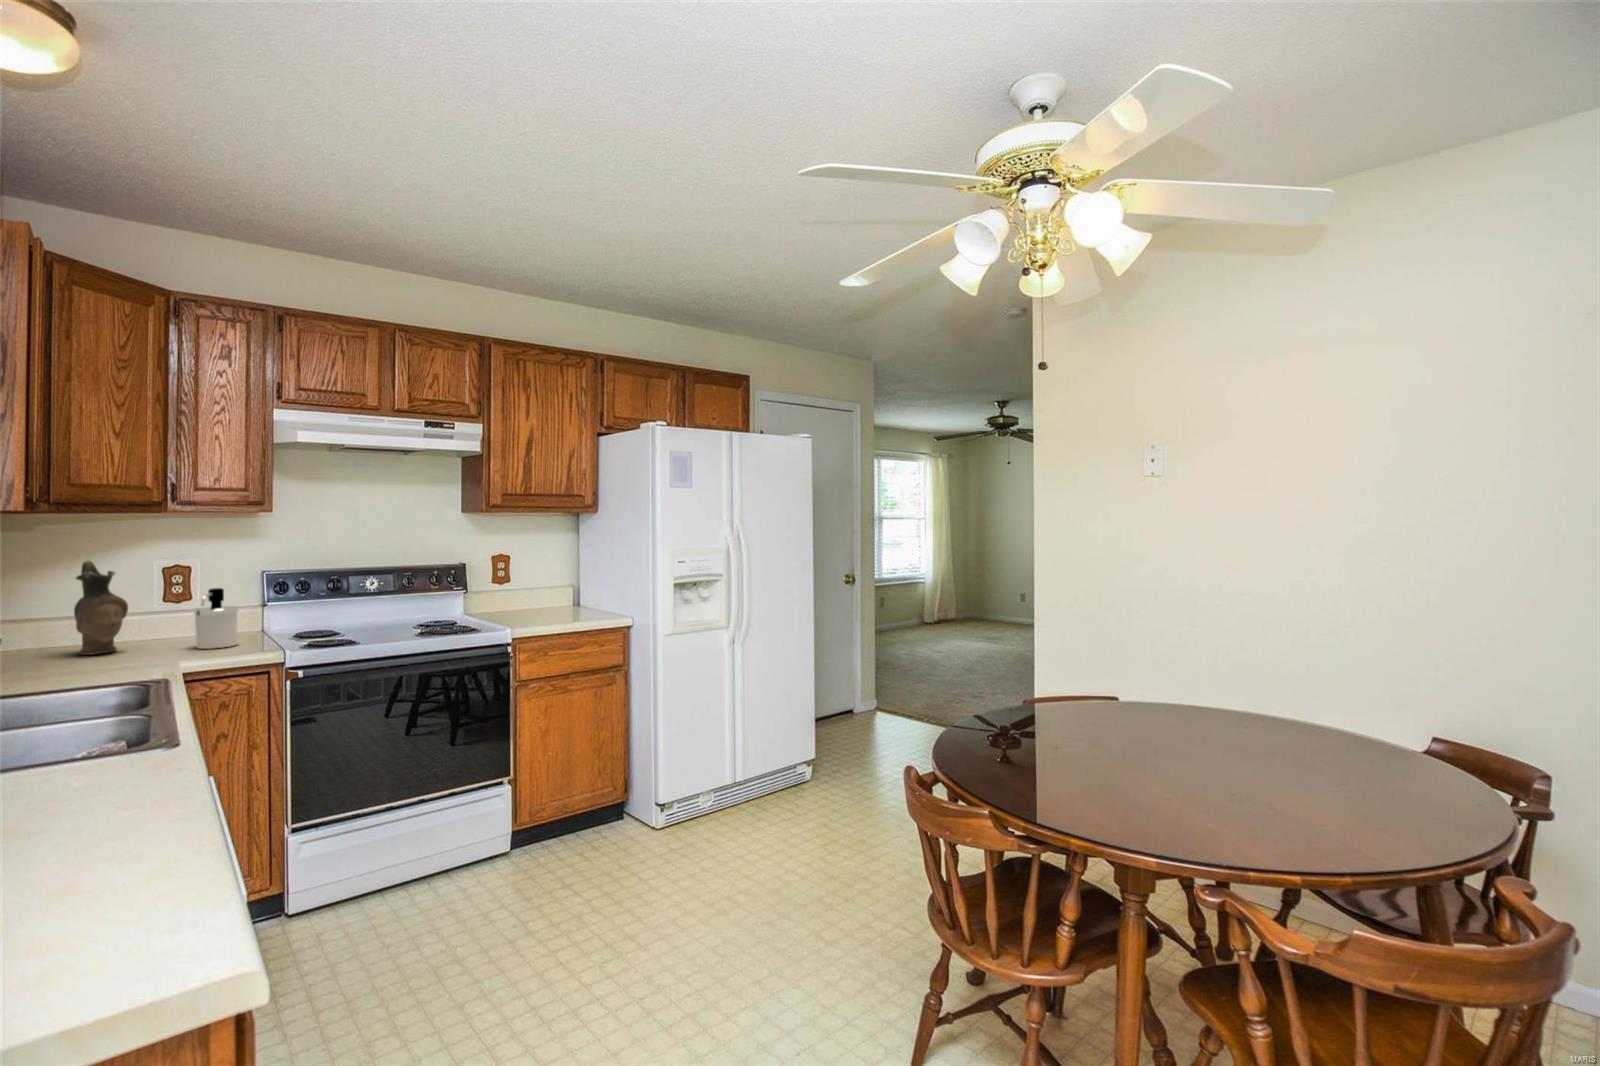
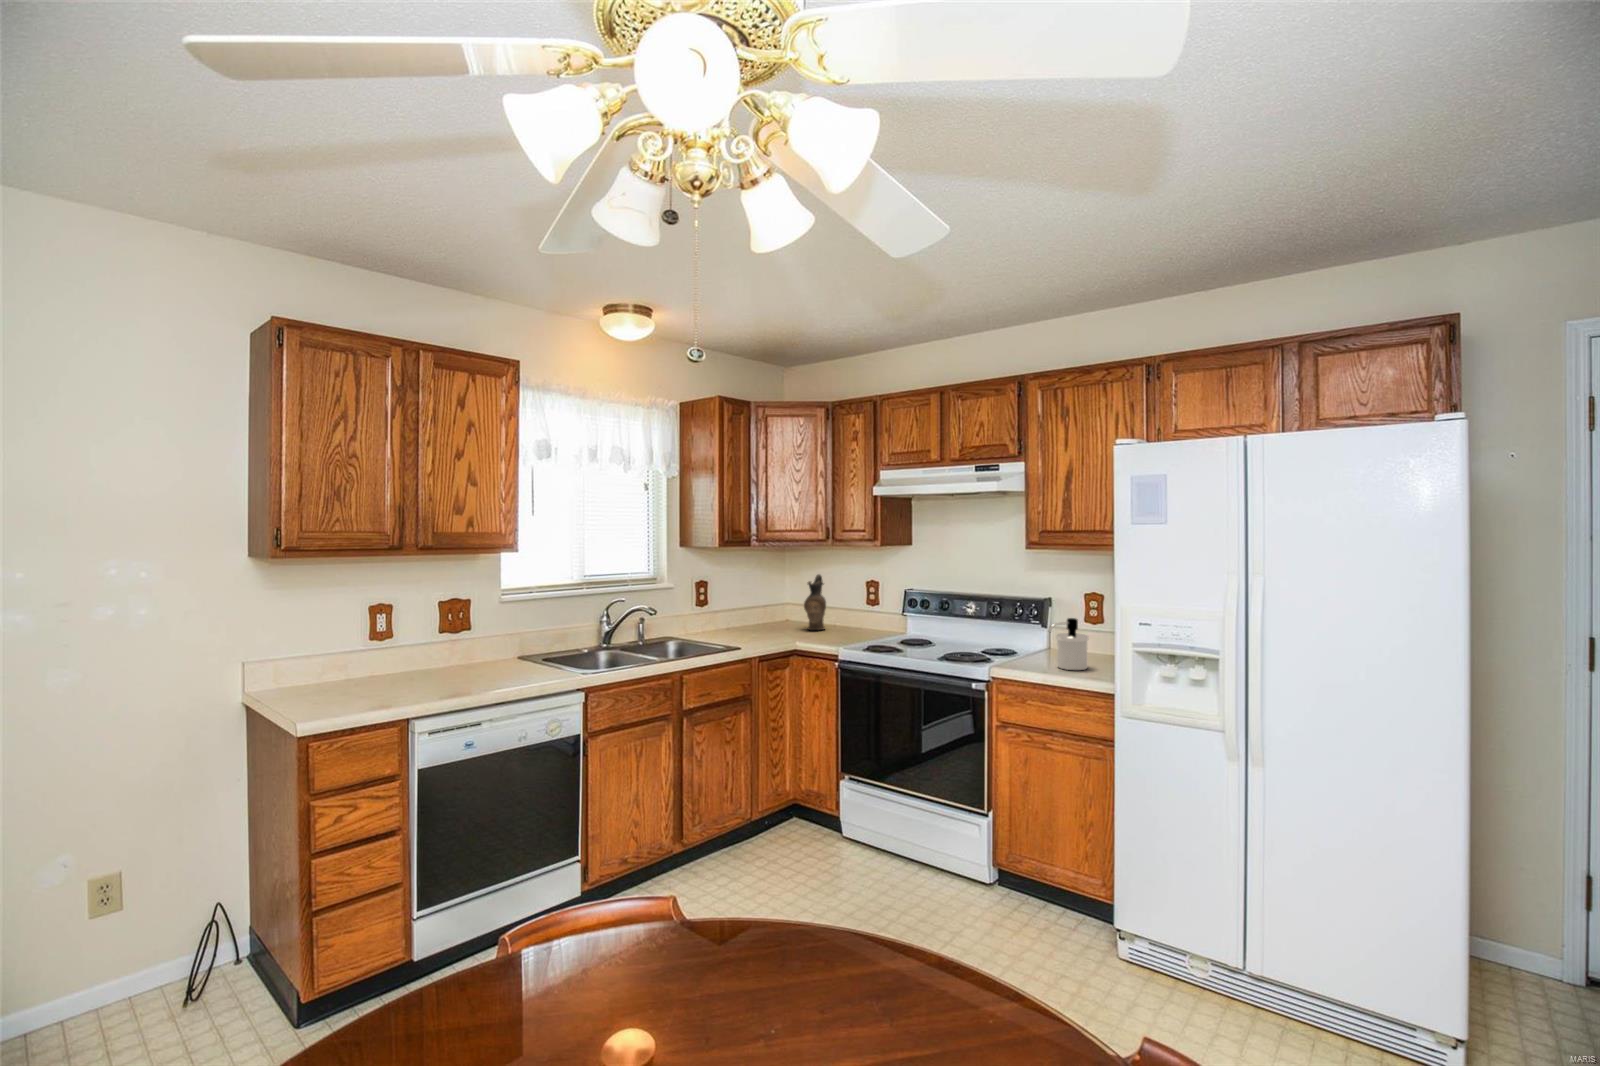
soap dispenser: present [194,588,238,649] -> present [1049,618,1088,670]

